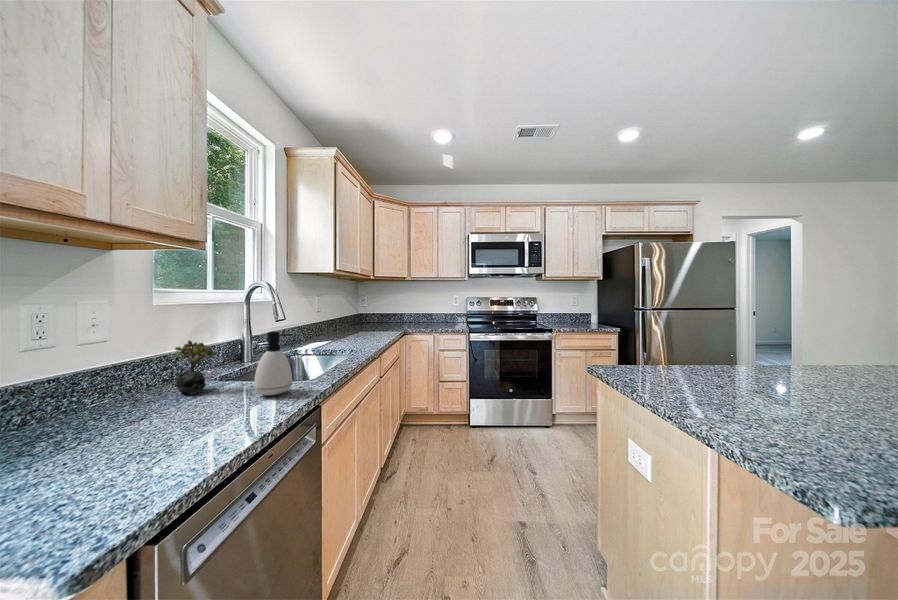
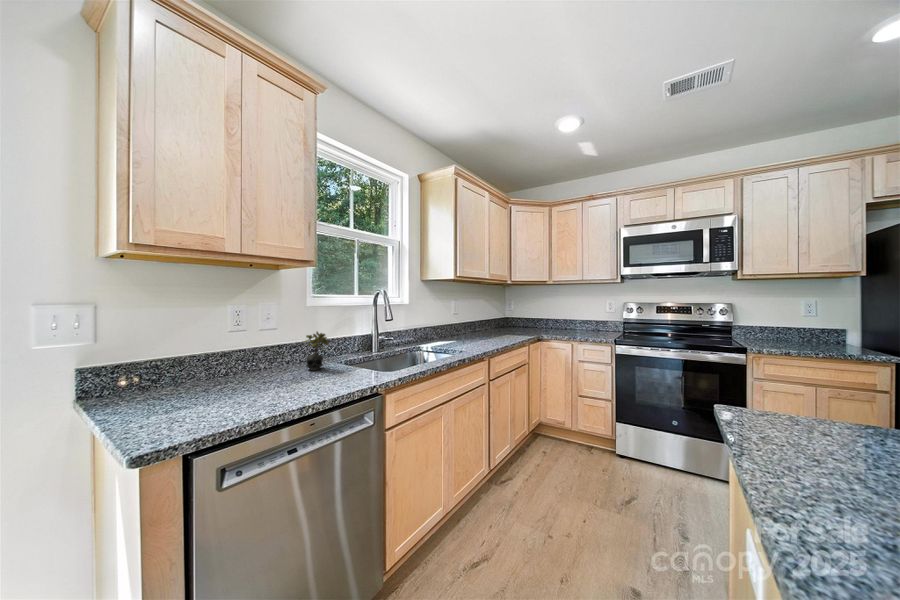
soap dispenser: present [254,331,292,395] -> none [338,328,366,379]

